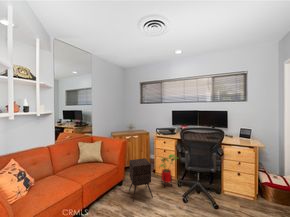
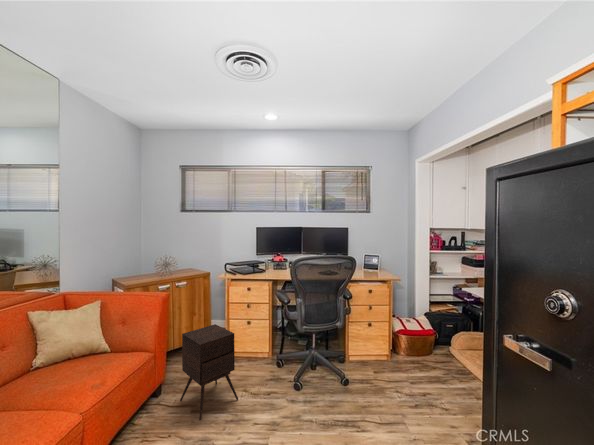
house plant: present [160,154,177,185] -> none [238,308,276,375]

